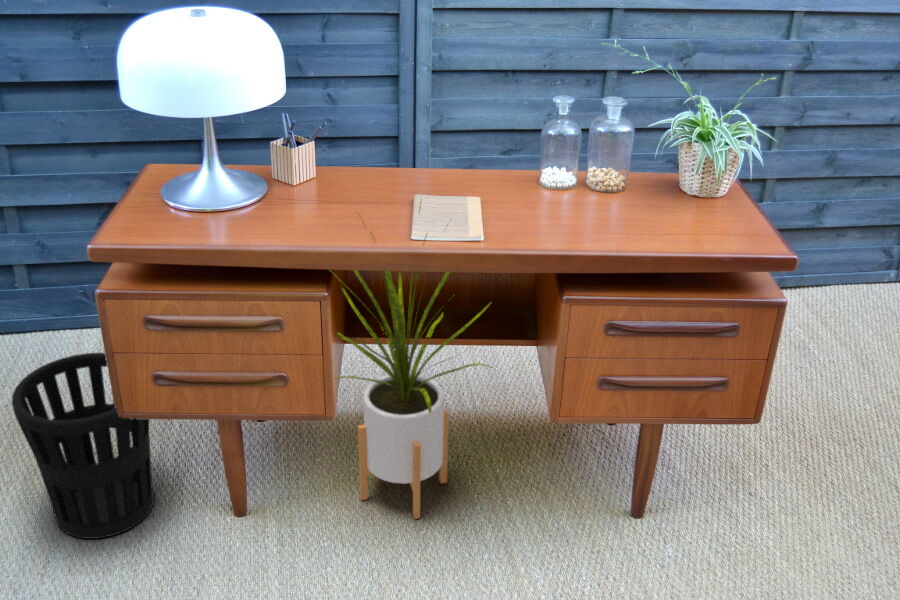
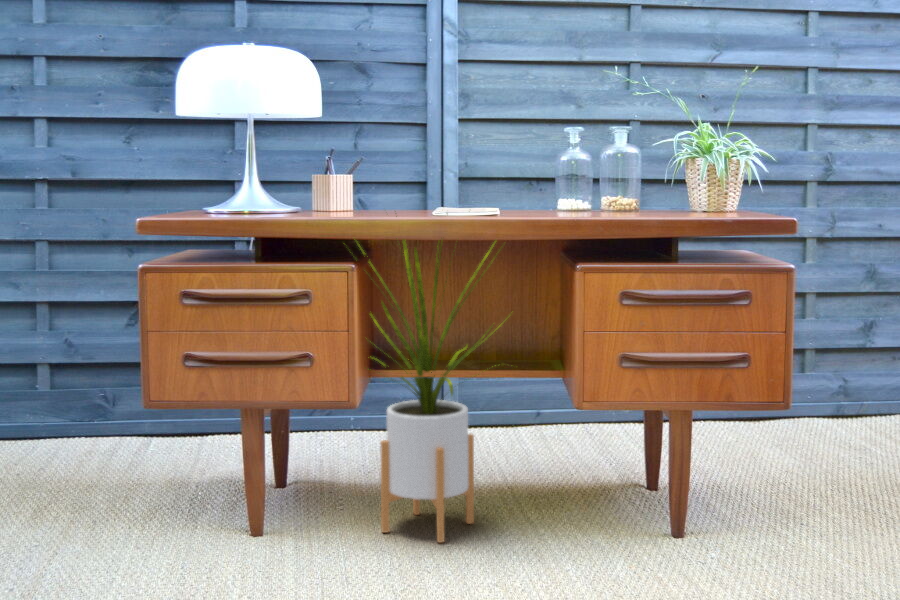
wastebasket: present [12,353,154,539] -> none [42,376,176,553]

